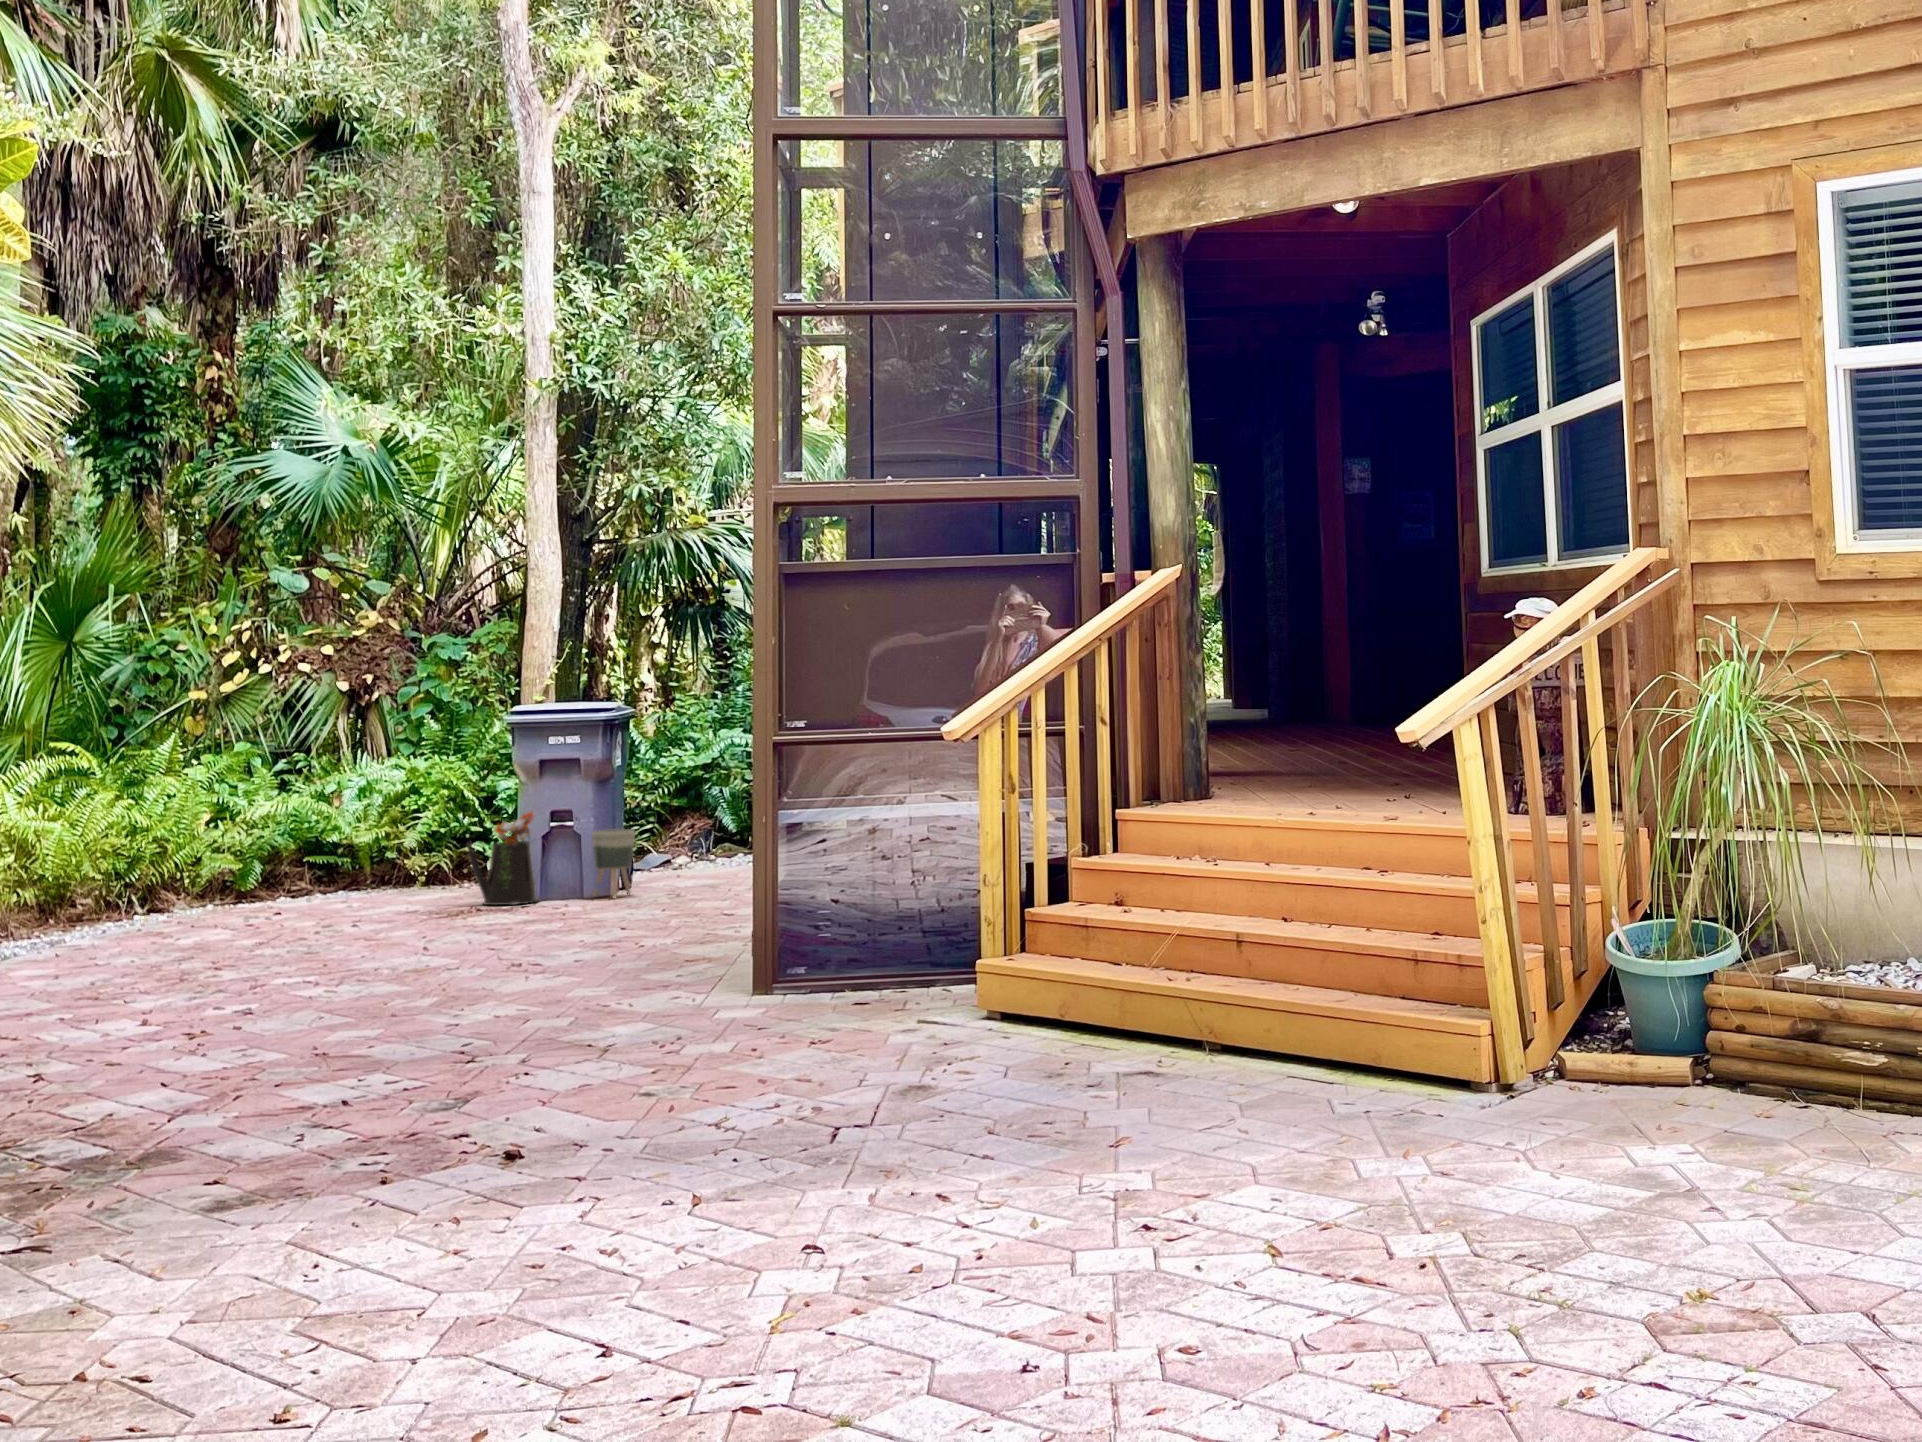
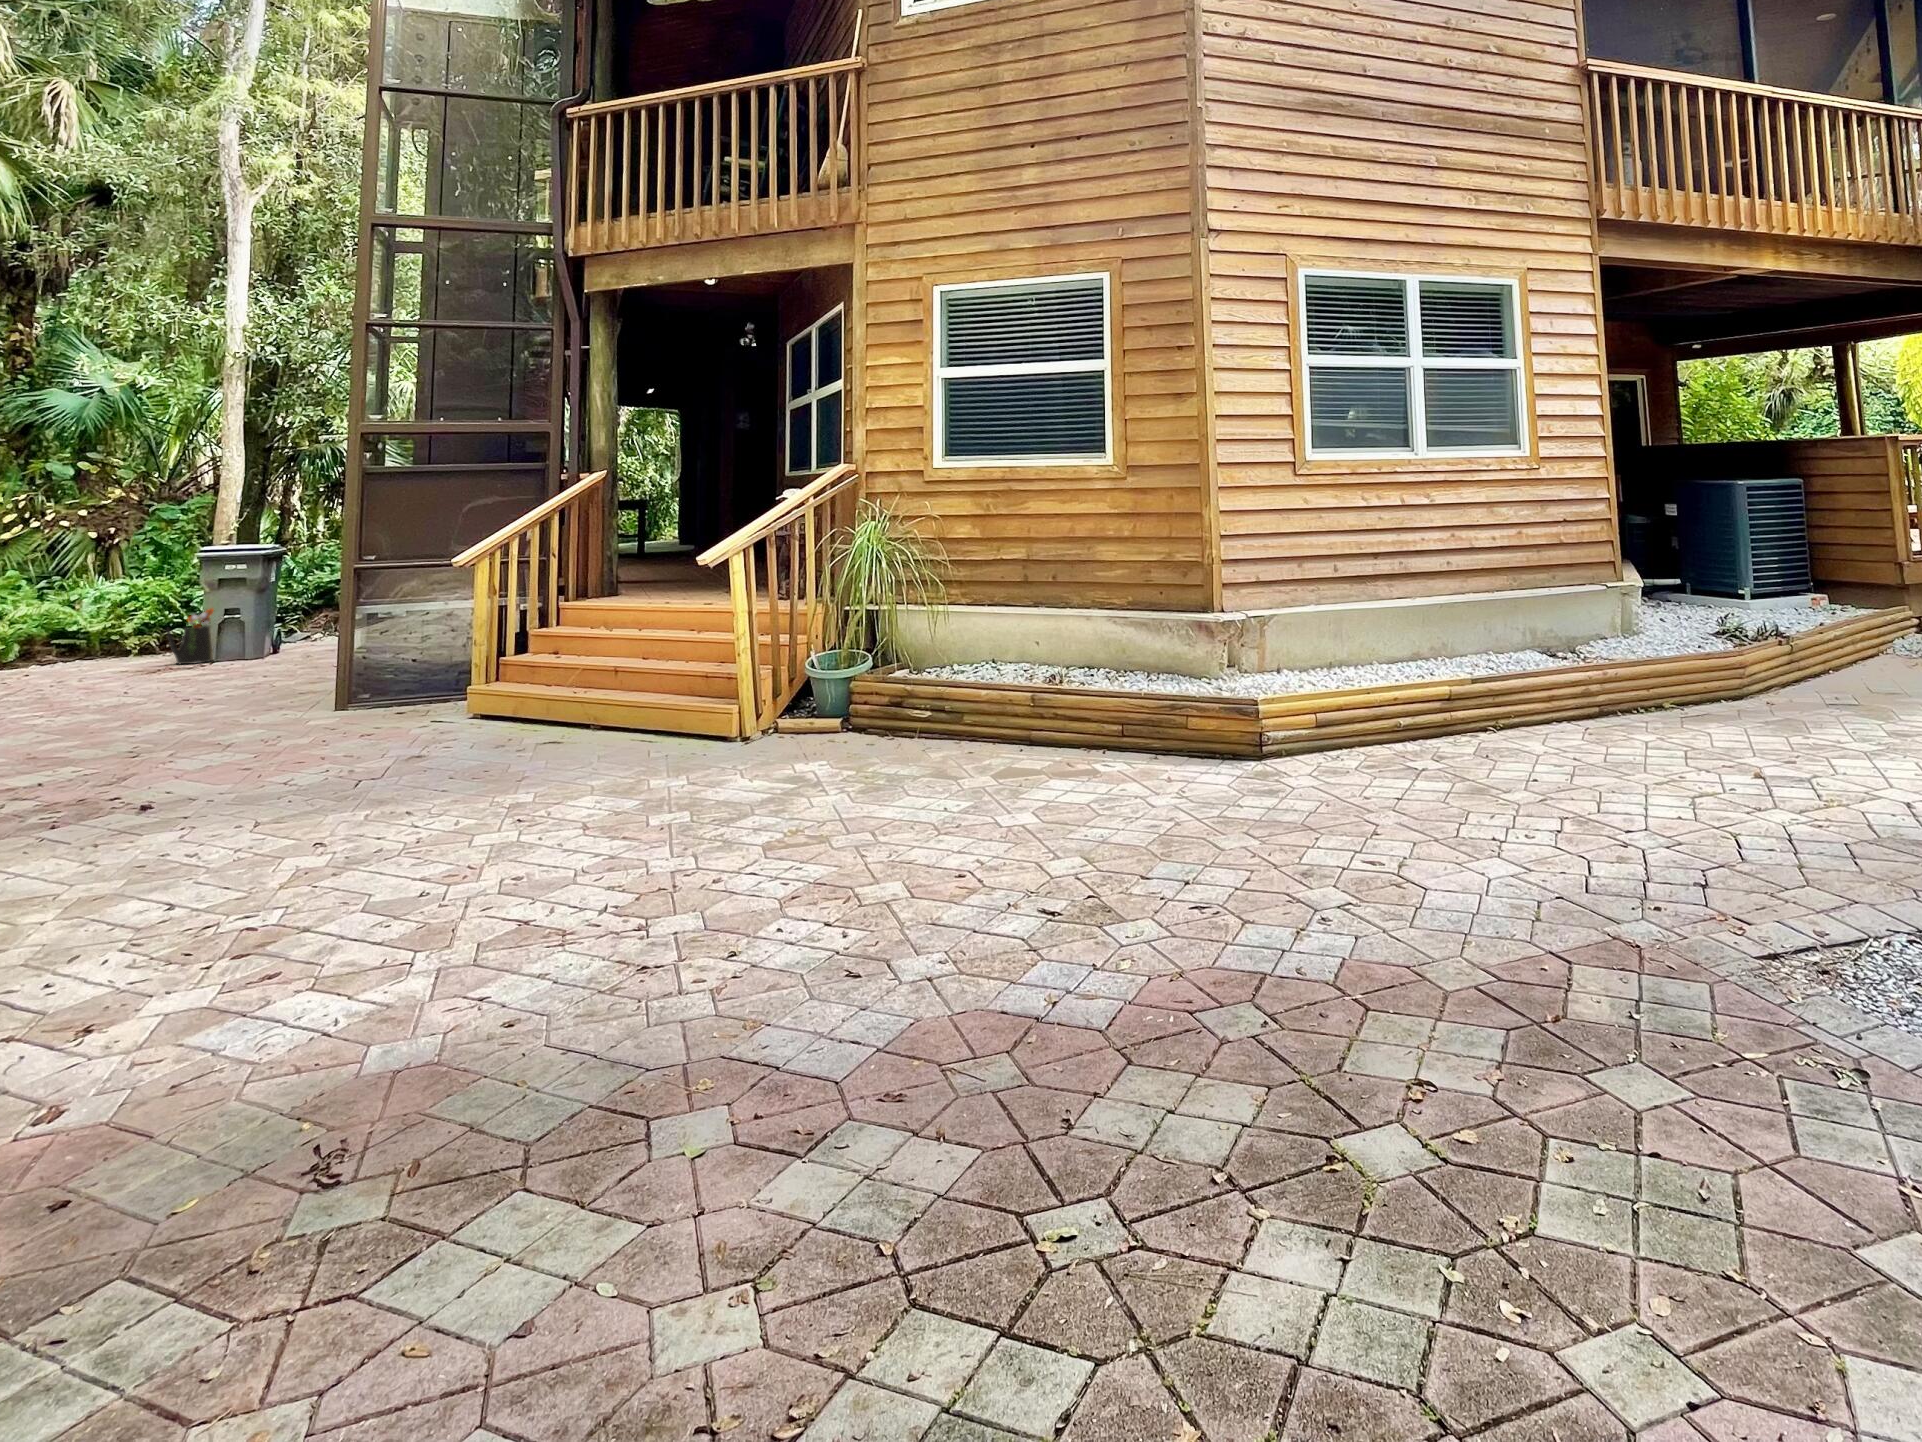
planter: present [592,829,635,898] -> none [253,616,283,657]

